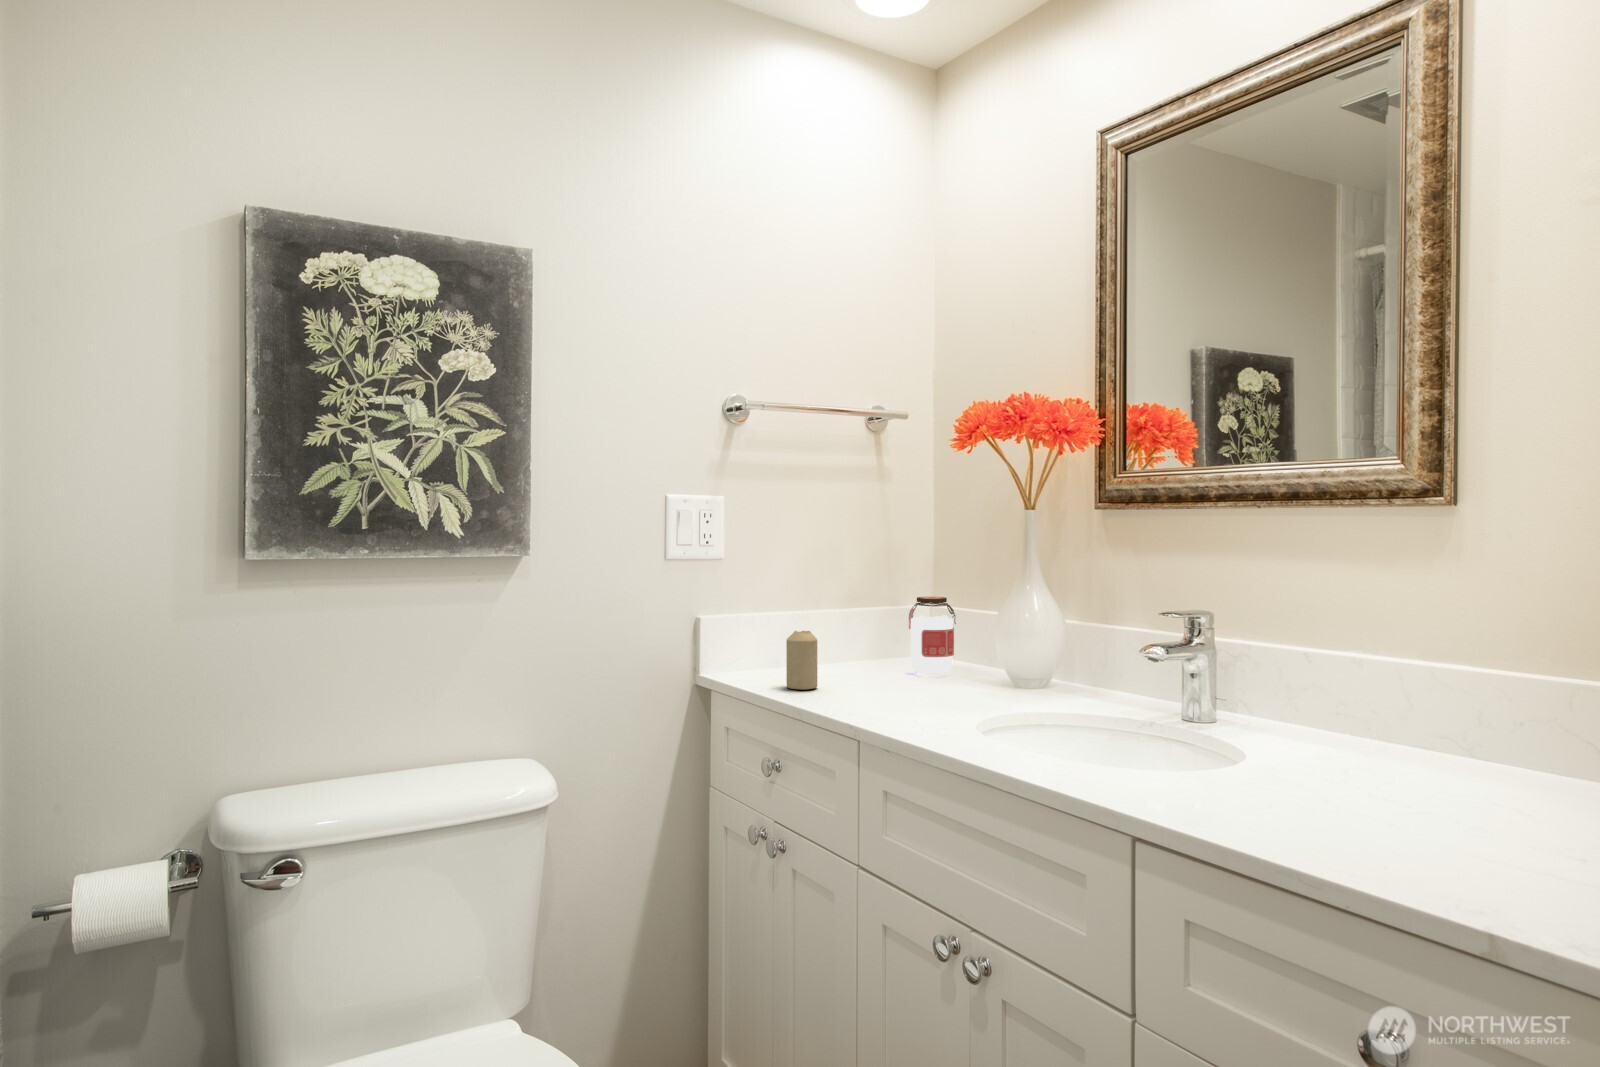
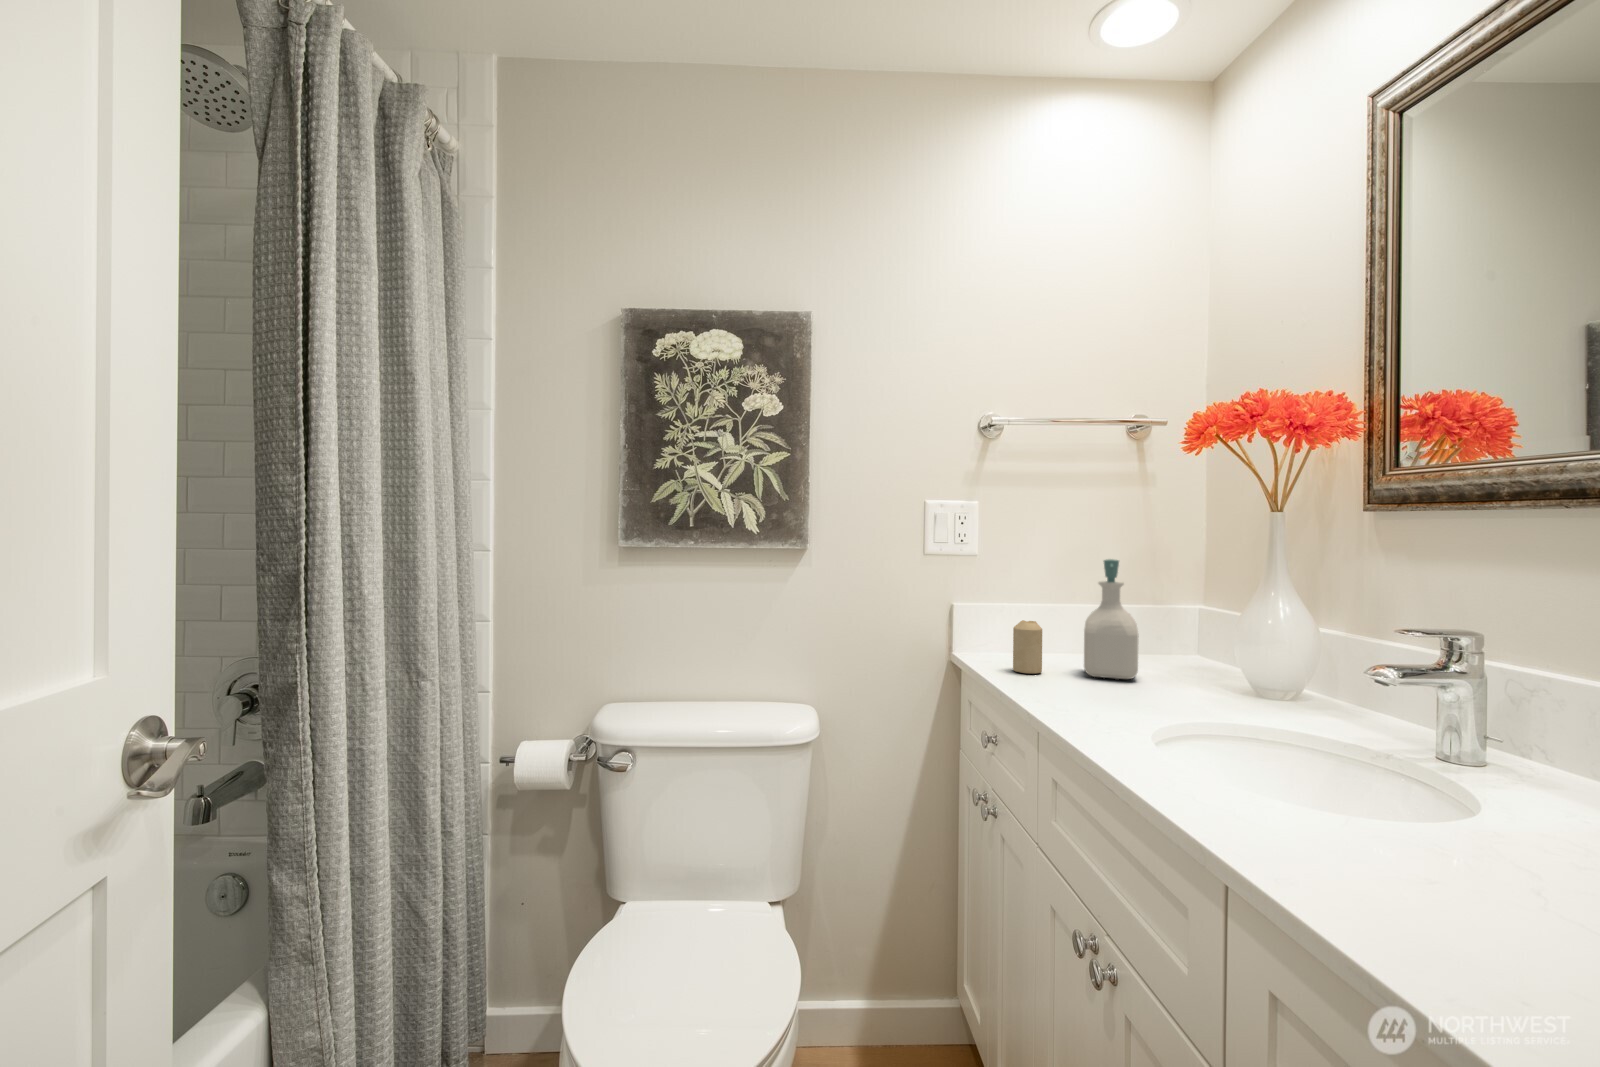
soap bottle: none [853,560,910,686] -> present [1084,559,1139,679]
jar: present [909,597,956,674] -> none [1154,597,1204,674]

